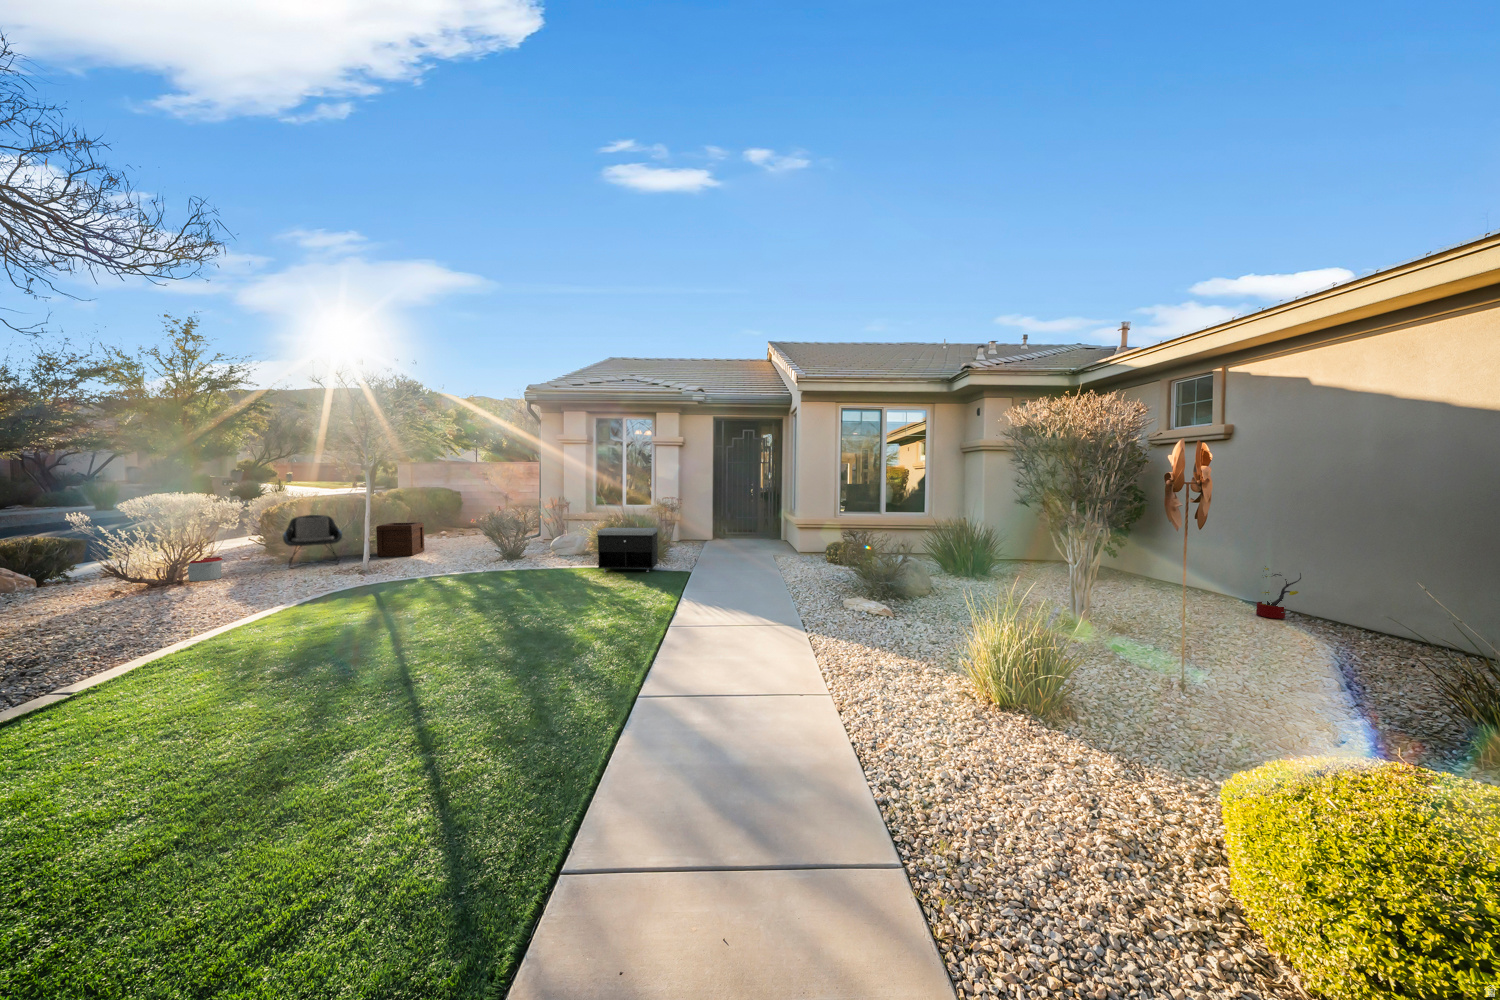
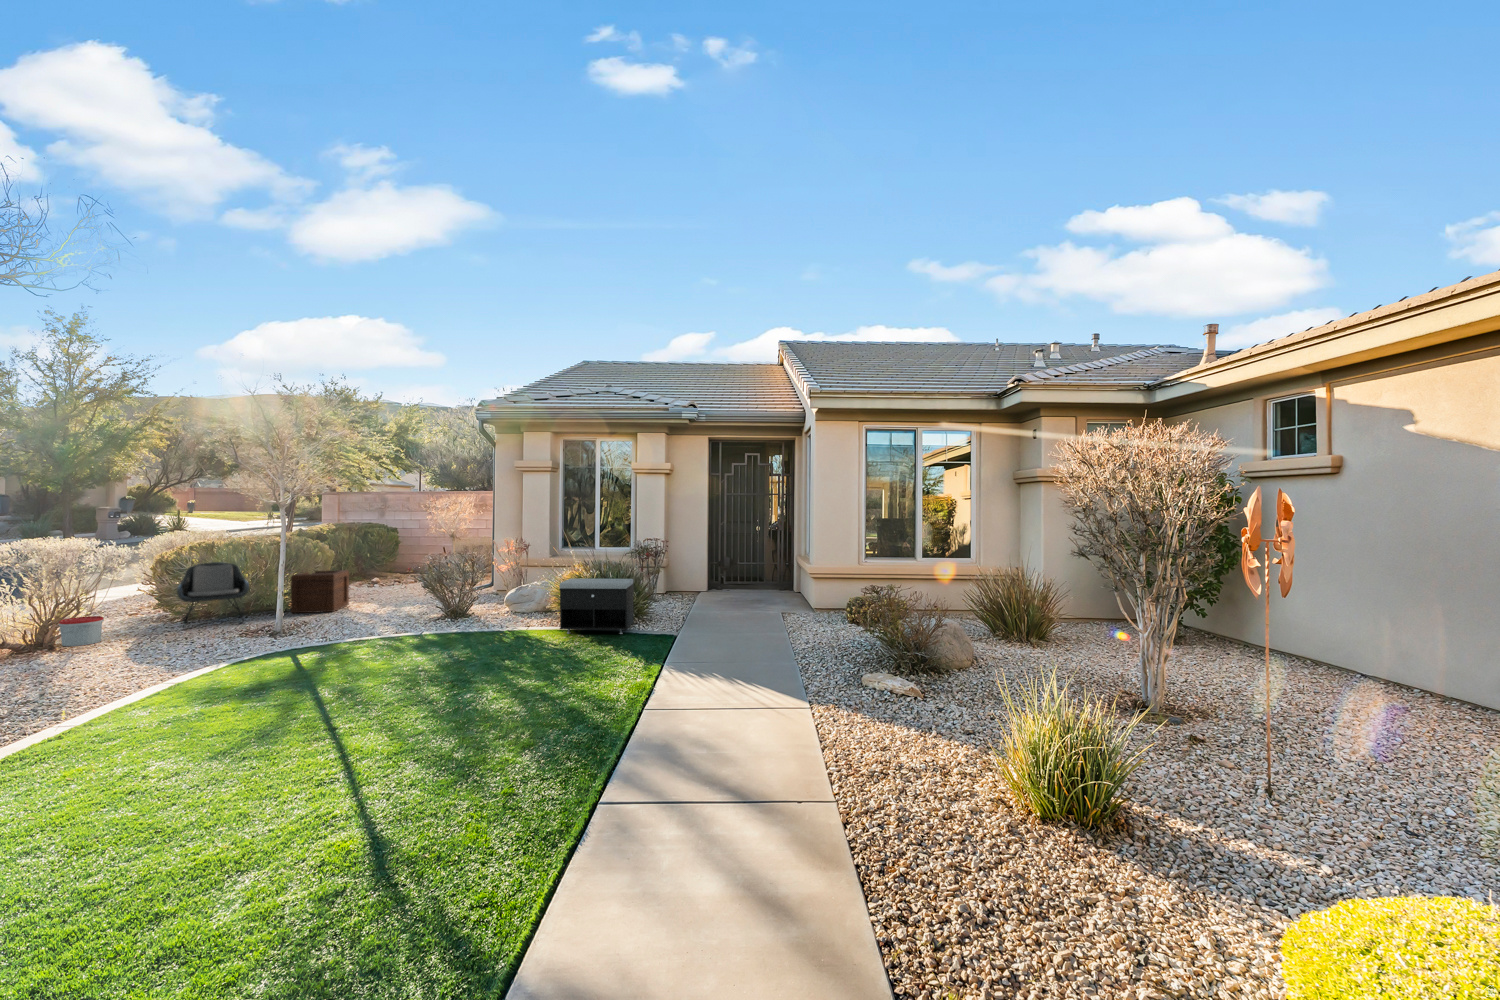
decorative plant: present [1256,566,1301,619] -> none [1375,630,1428,699]

